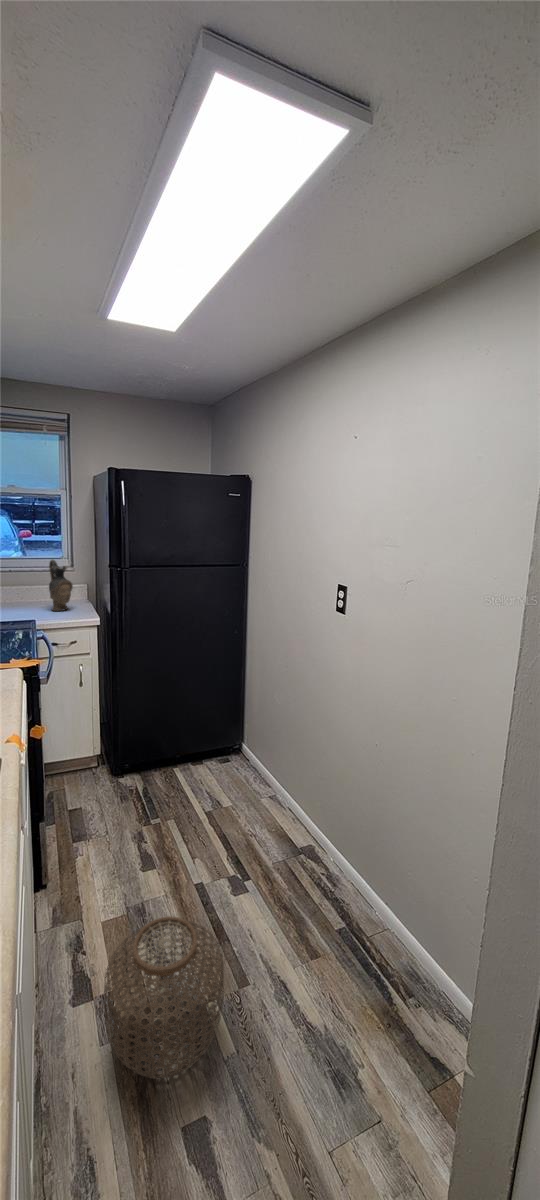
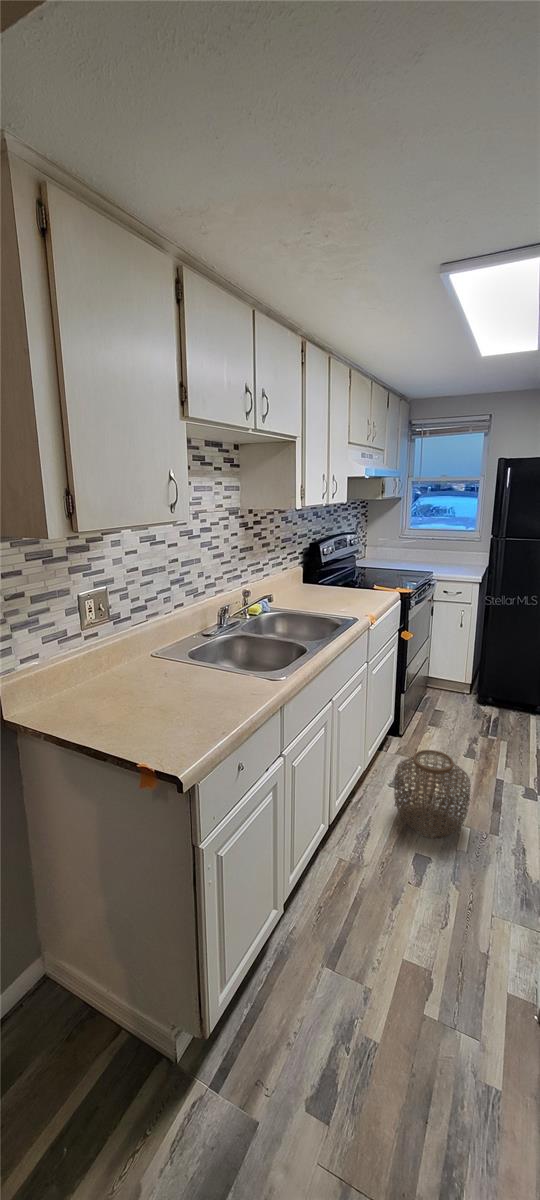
ceramic pitcher: present [49,559,73,611] -> none [455,532,473,571]

